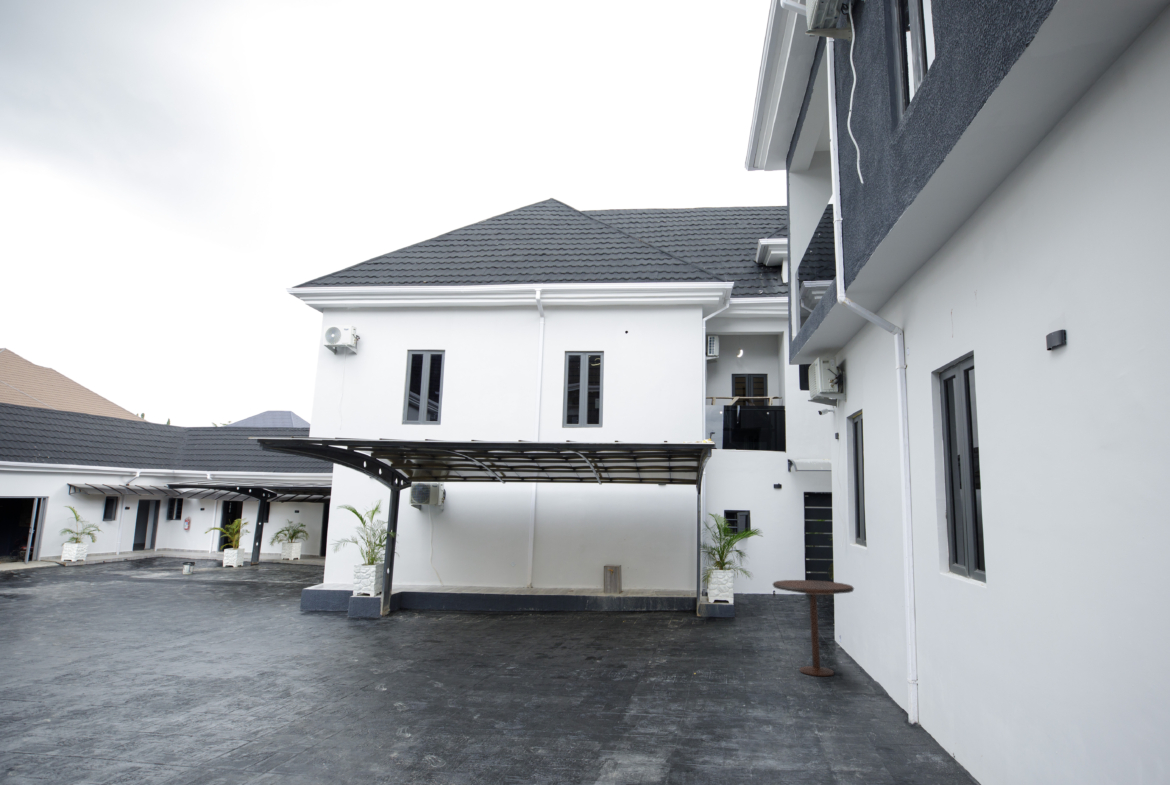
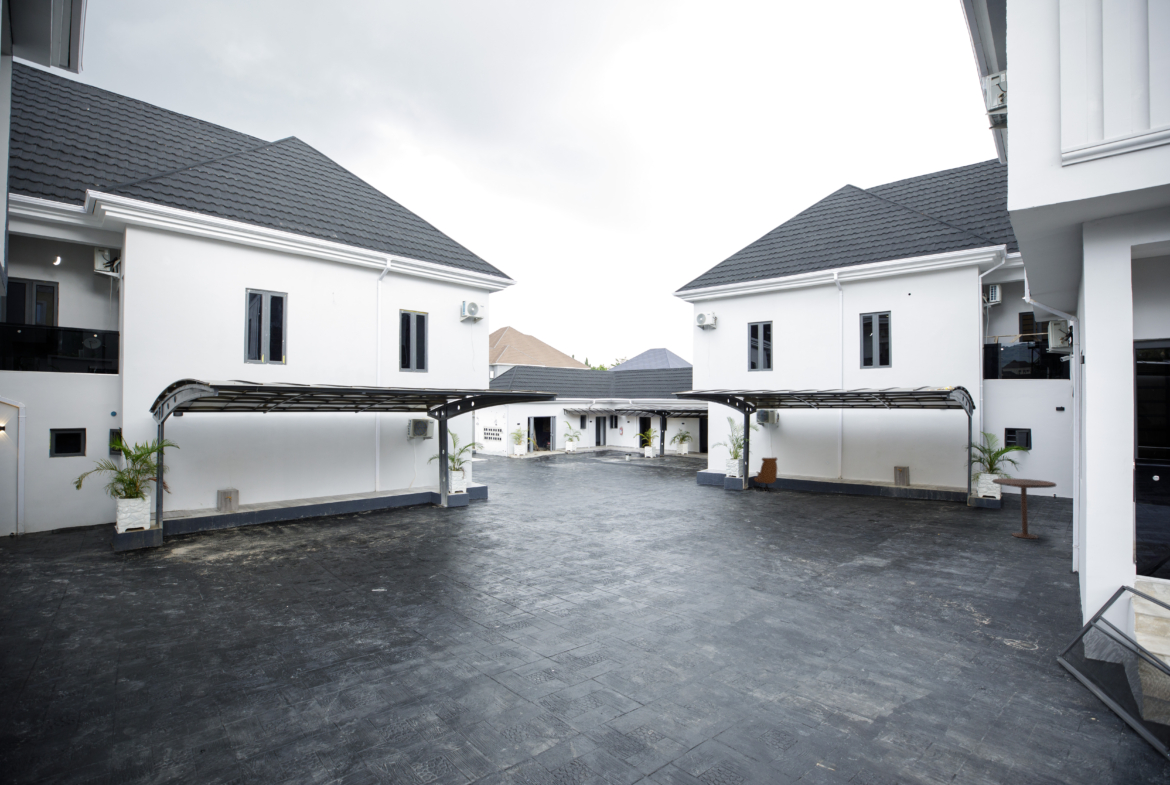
lounge chair: none [397,559,442,620] -> present [754,457,777,492]

